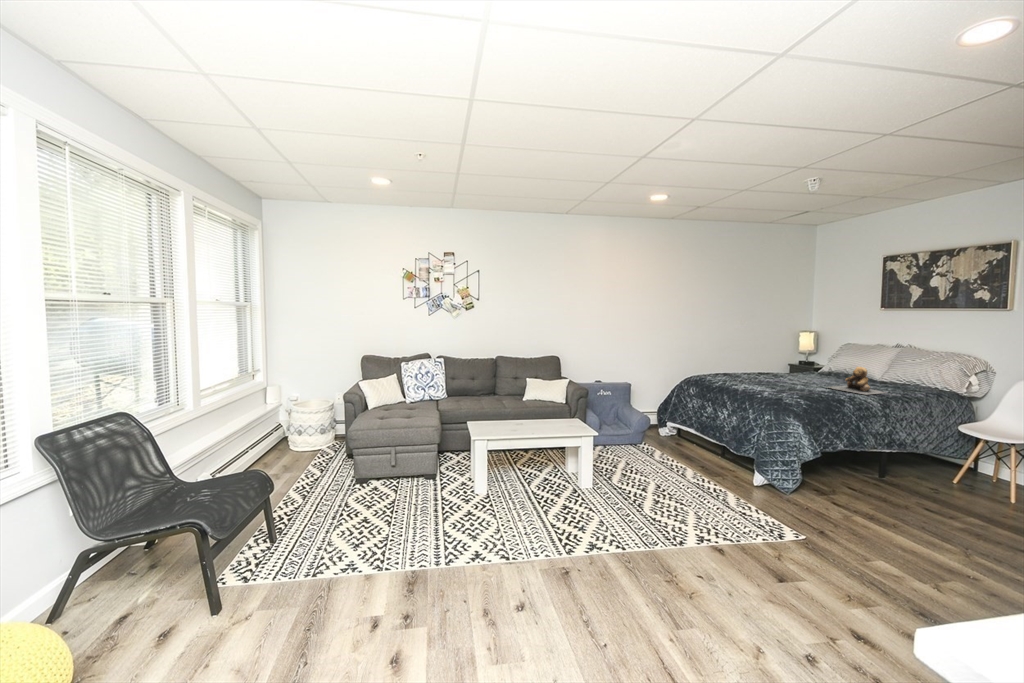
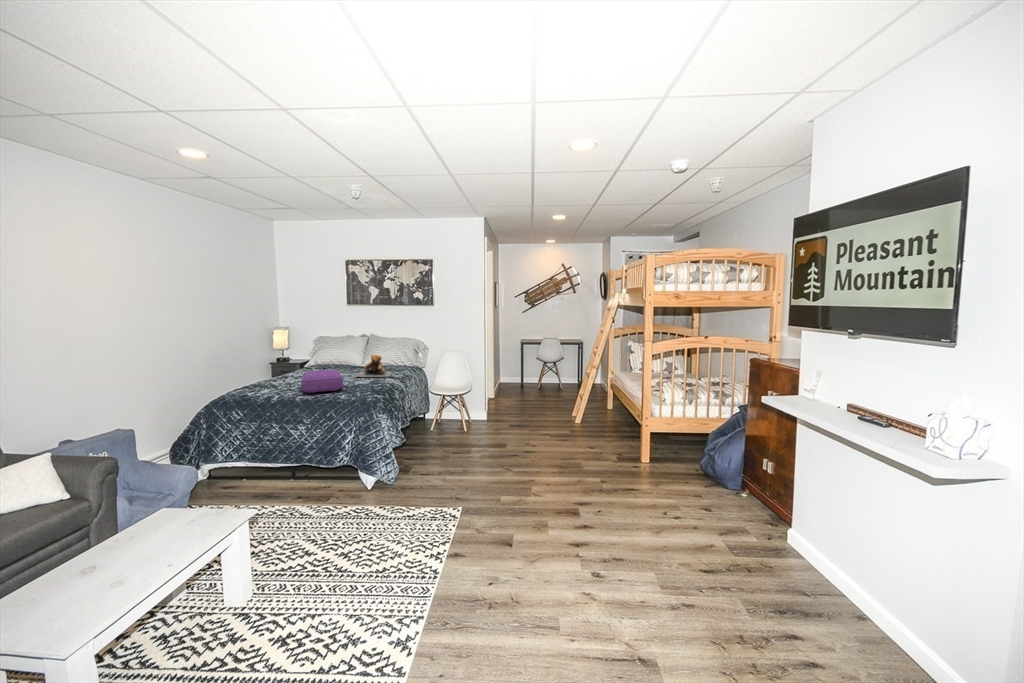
pillow: none [744,371,799,392] -> present [301,369,343,393]

